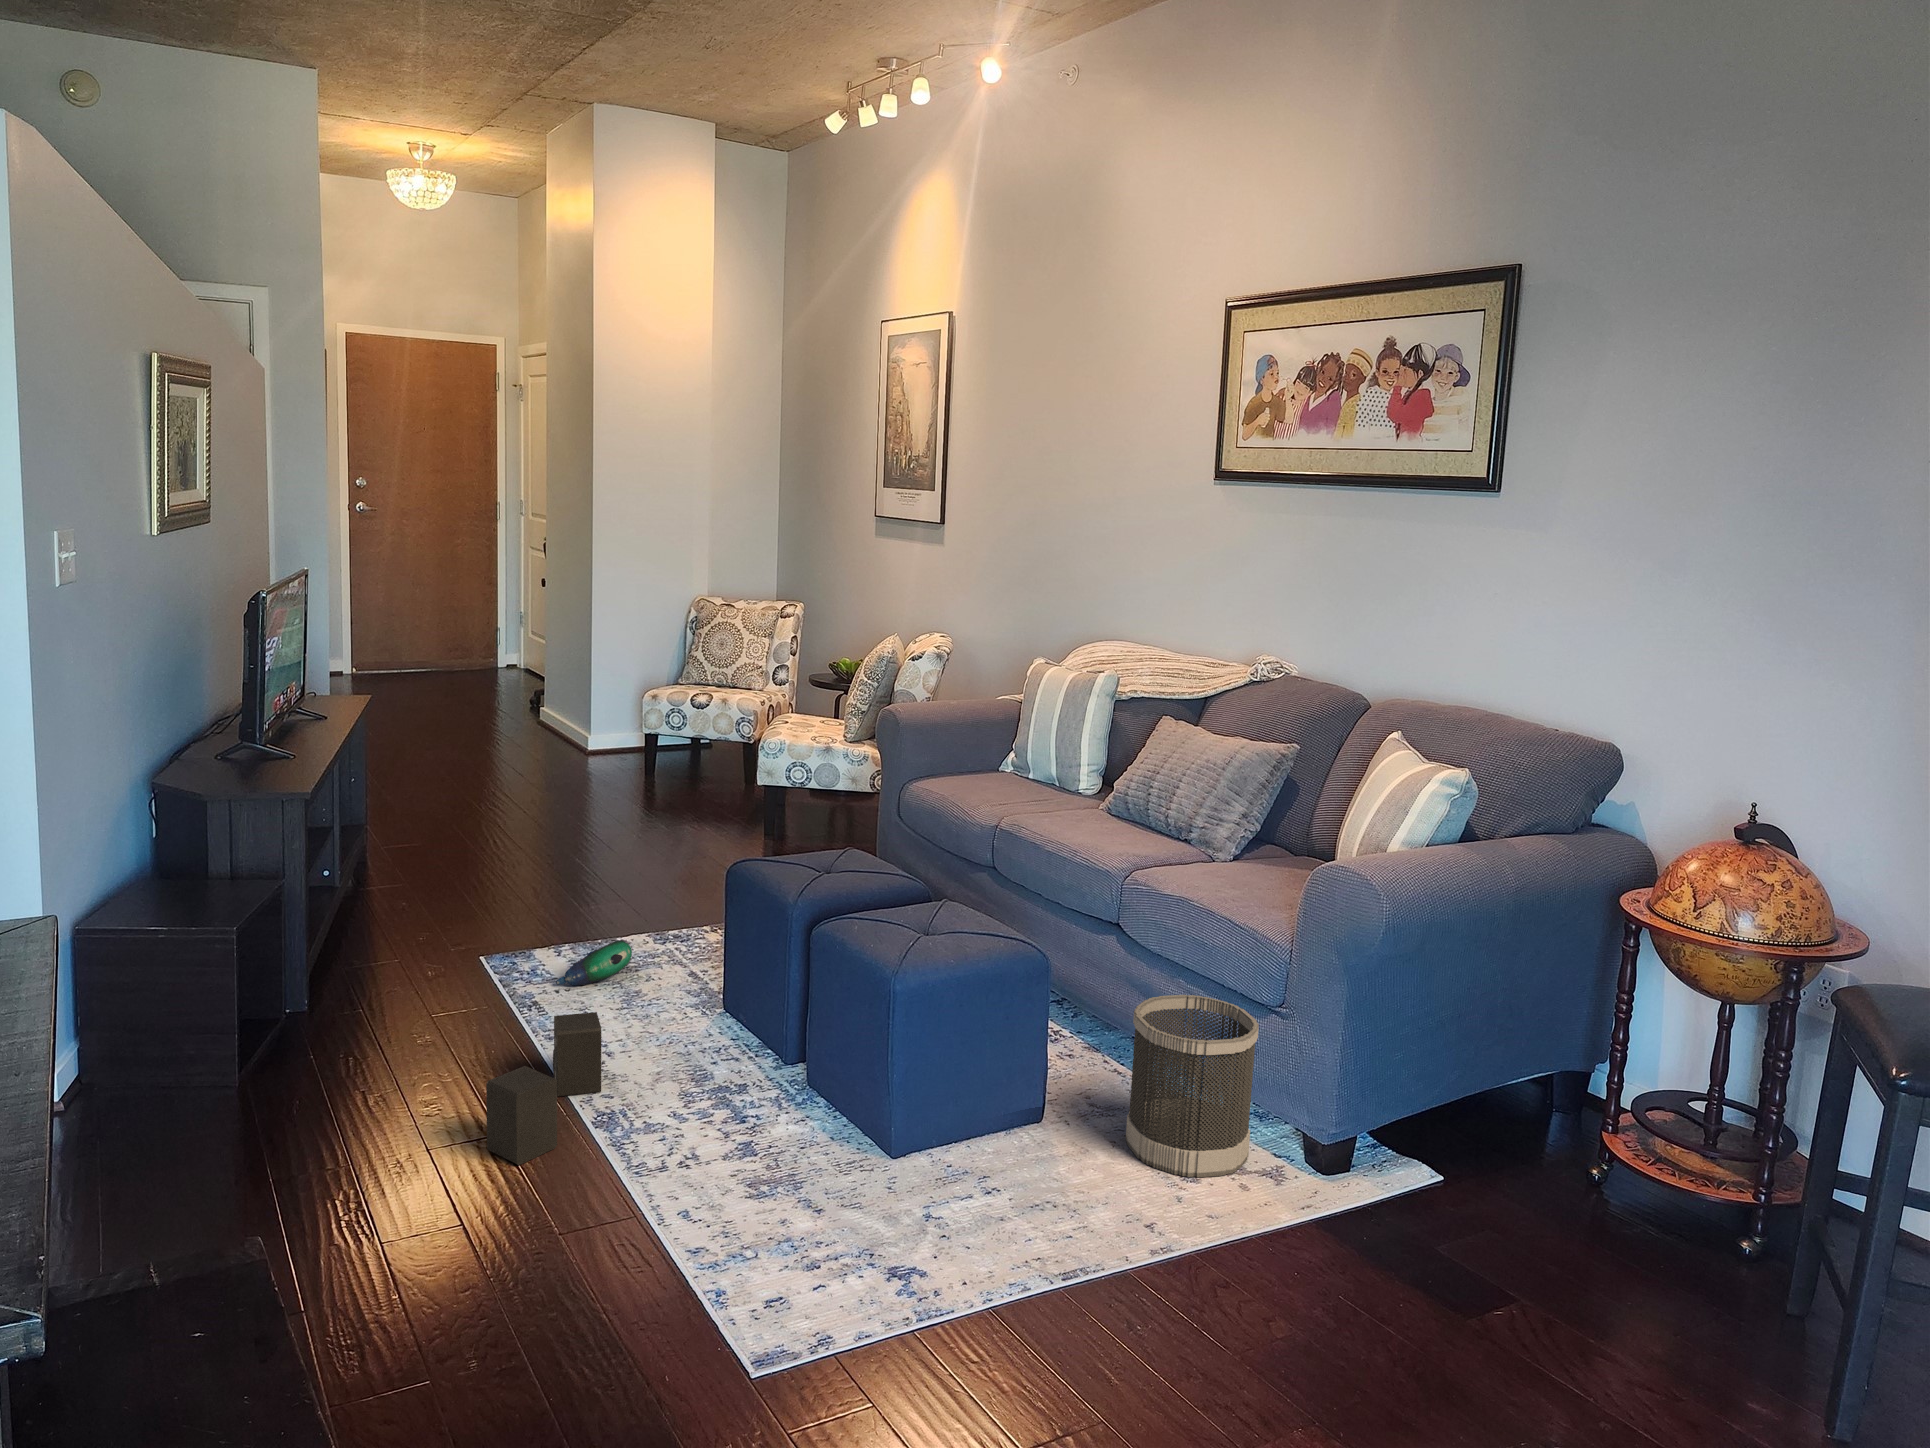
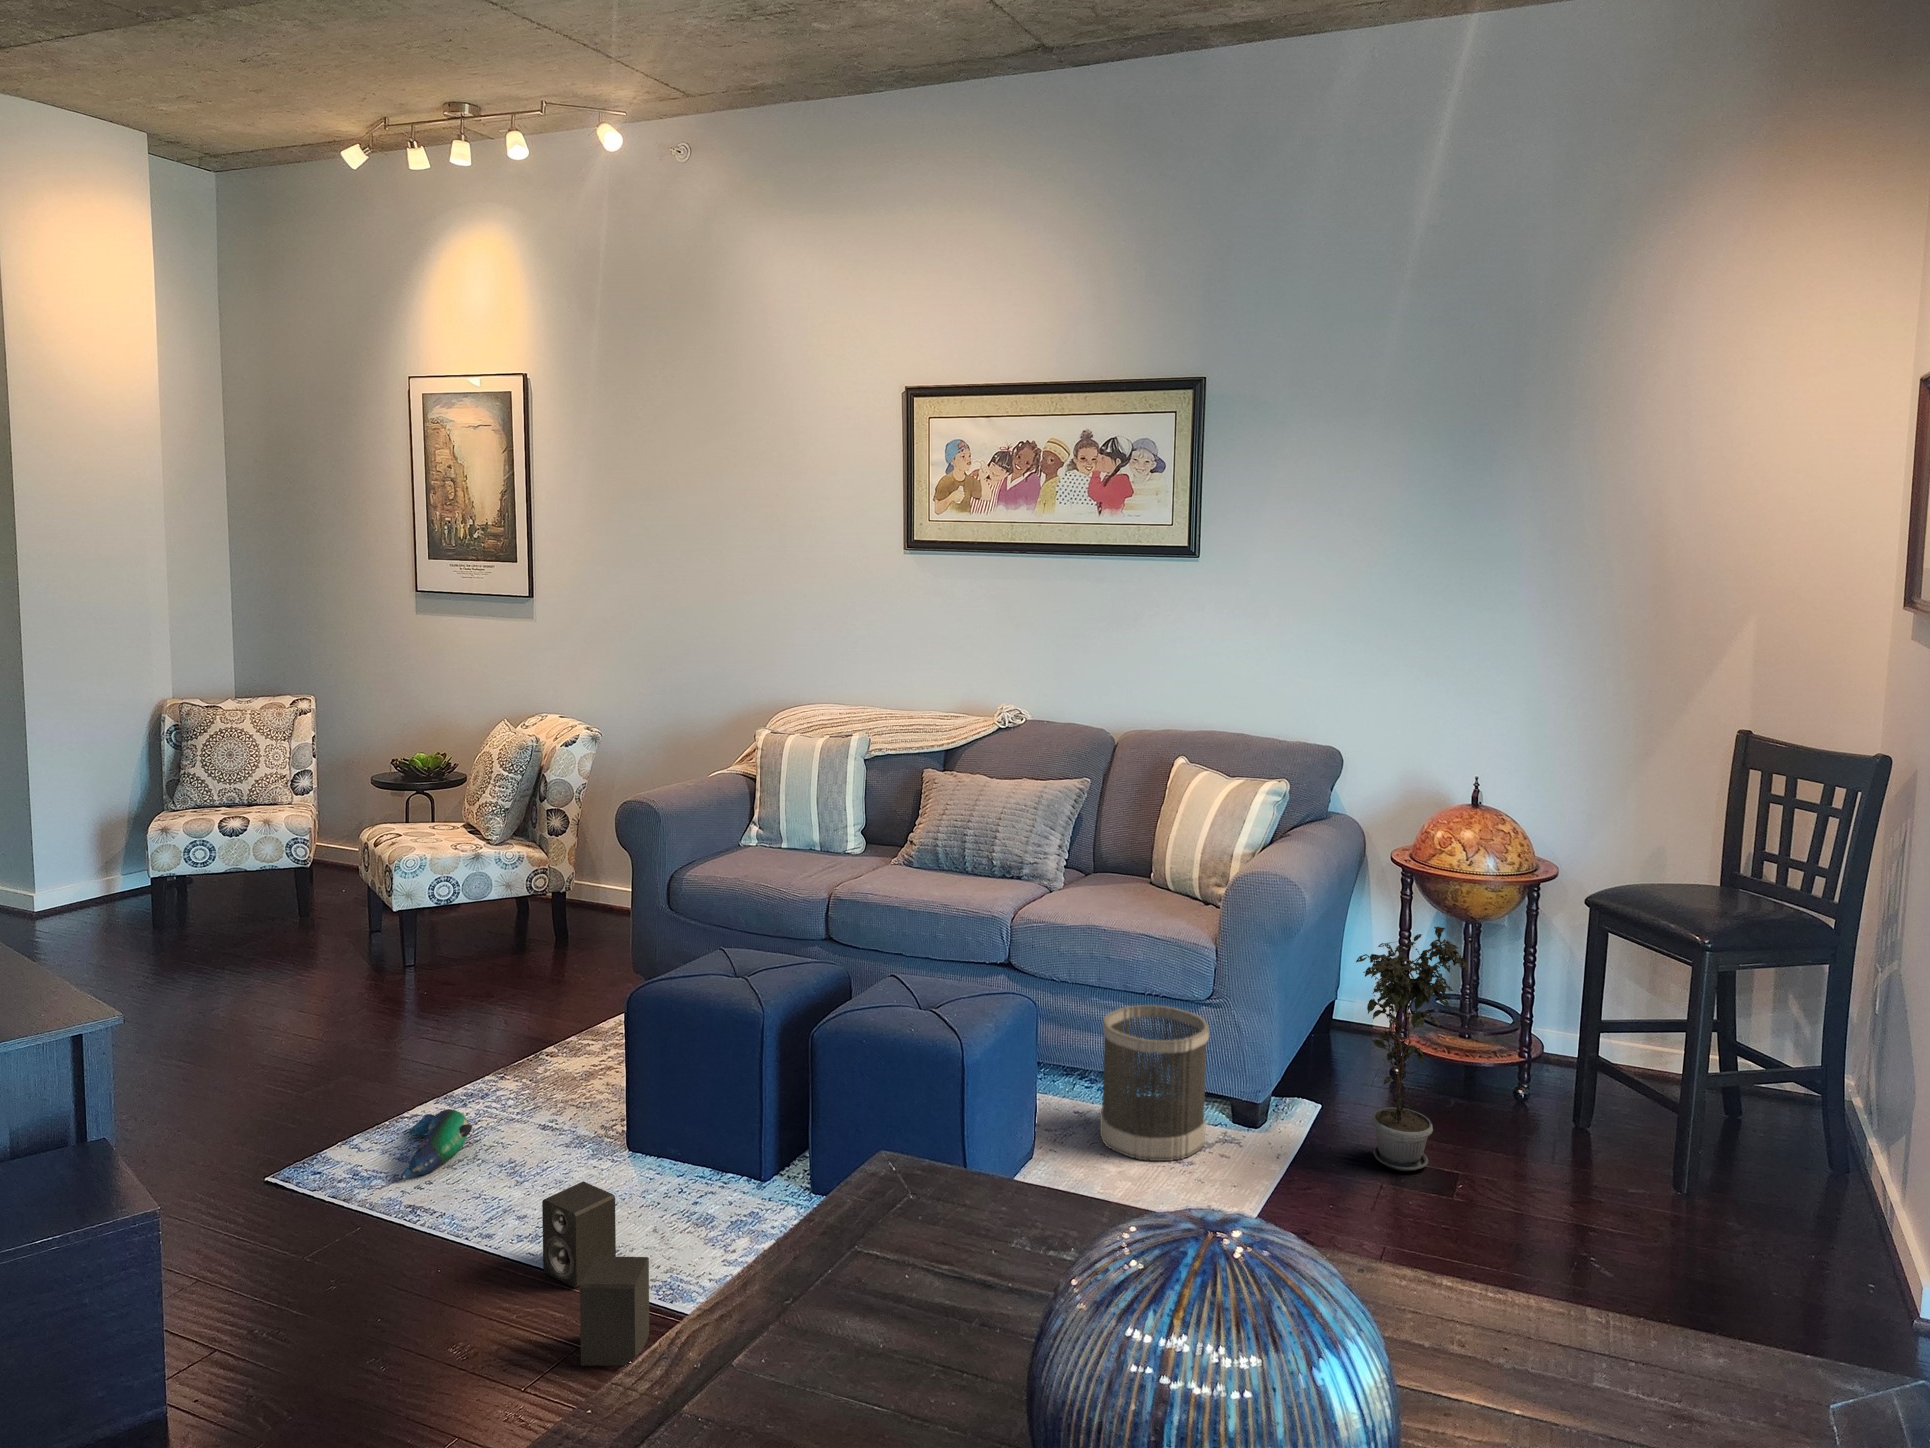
potted plant: none [1375,976,1580,1285] -> present [1356,926,1468,1171]

